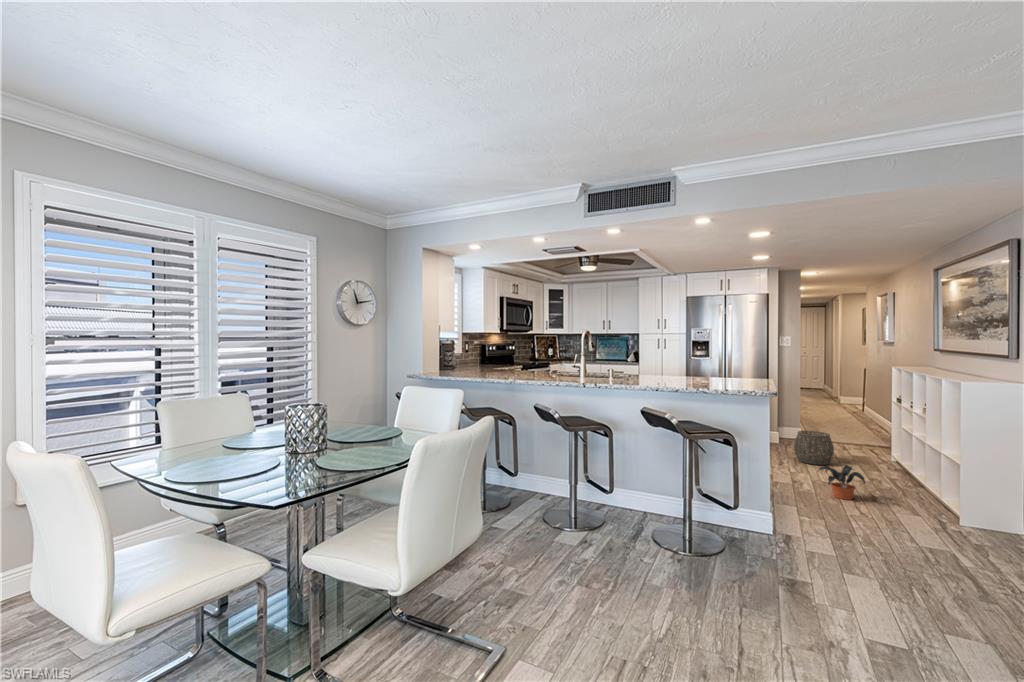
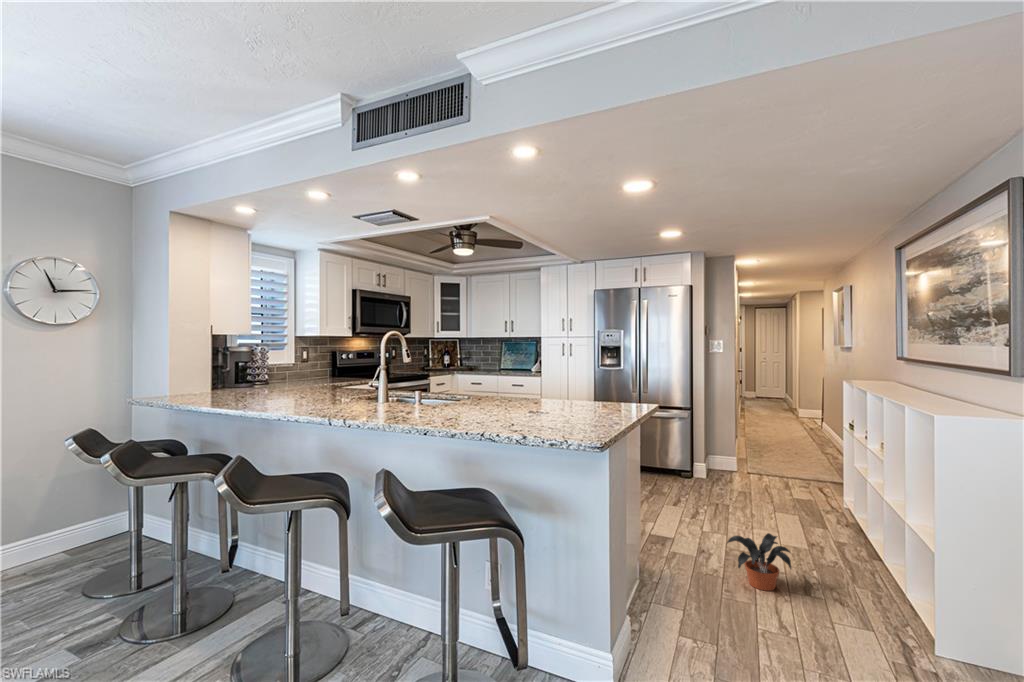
woven basket: present [794,431,834,465] -> none [715,467,767,517]

